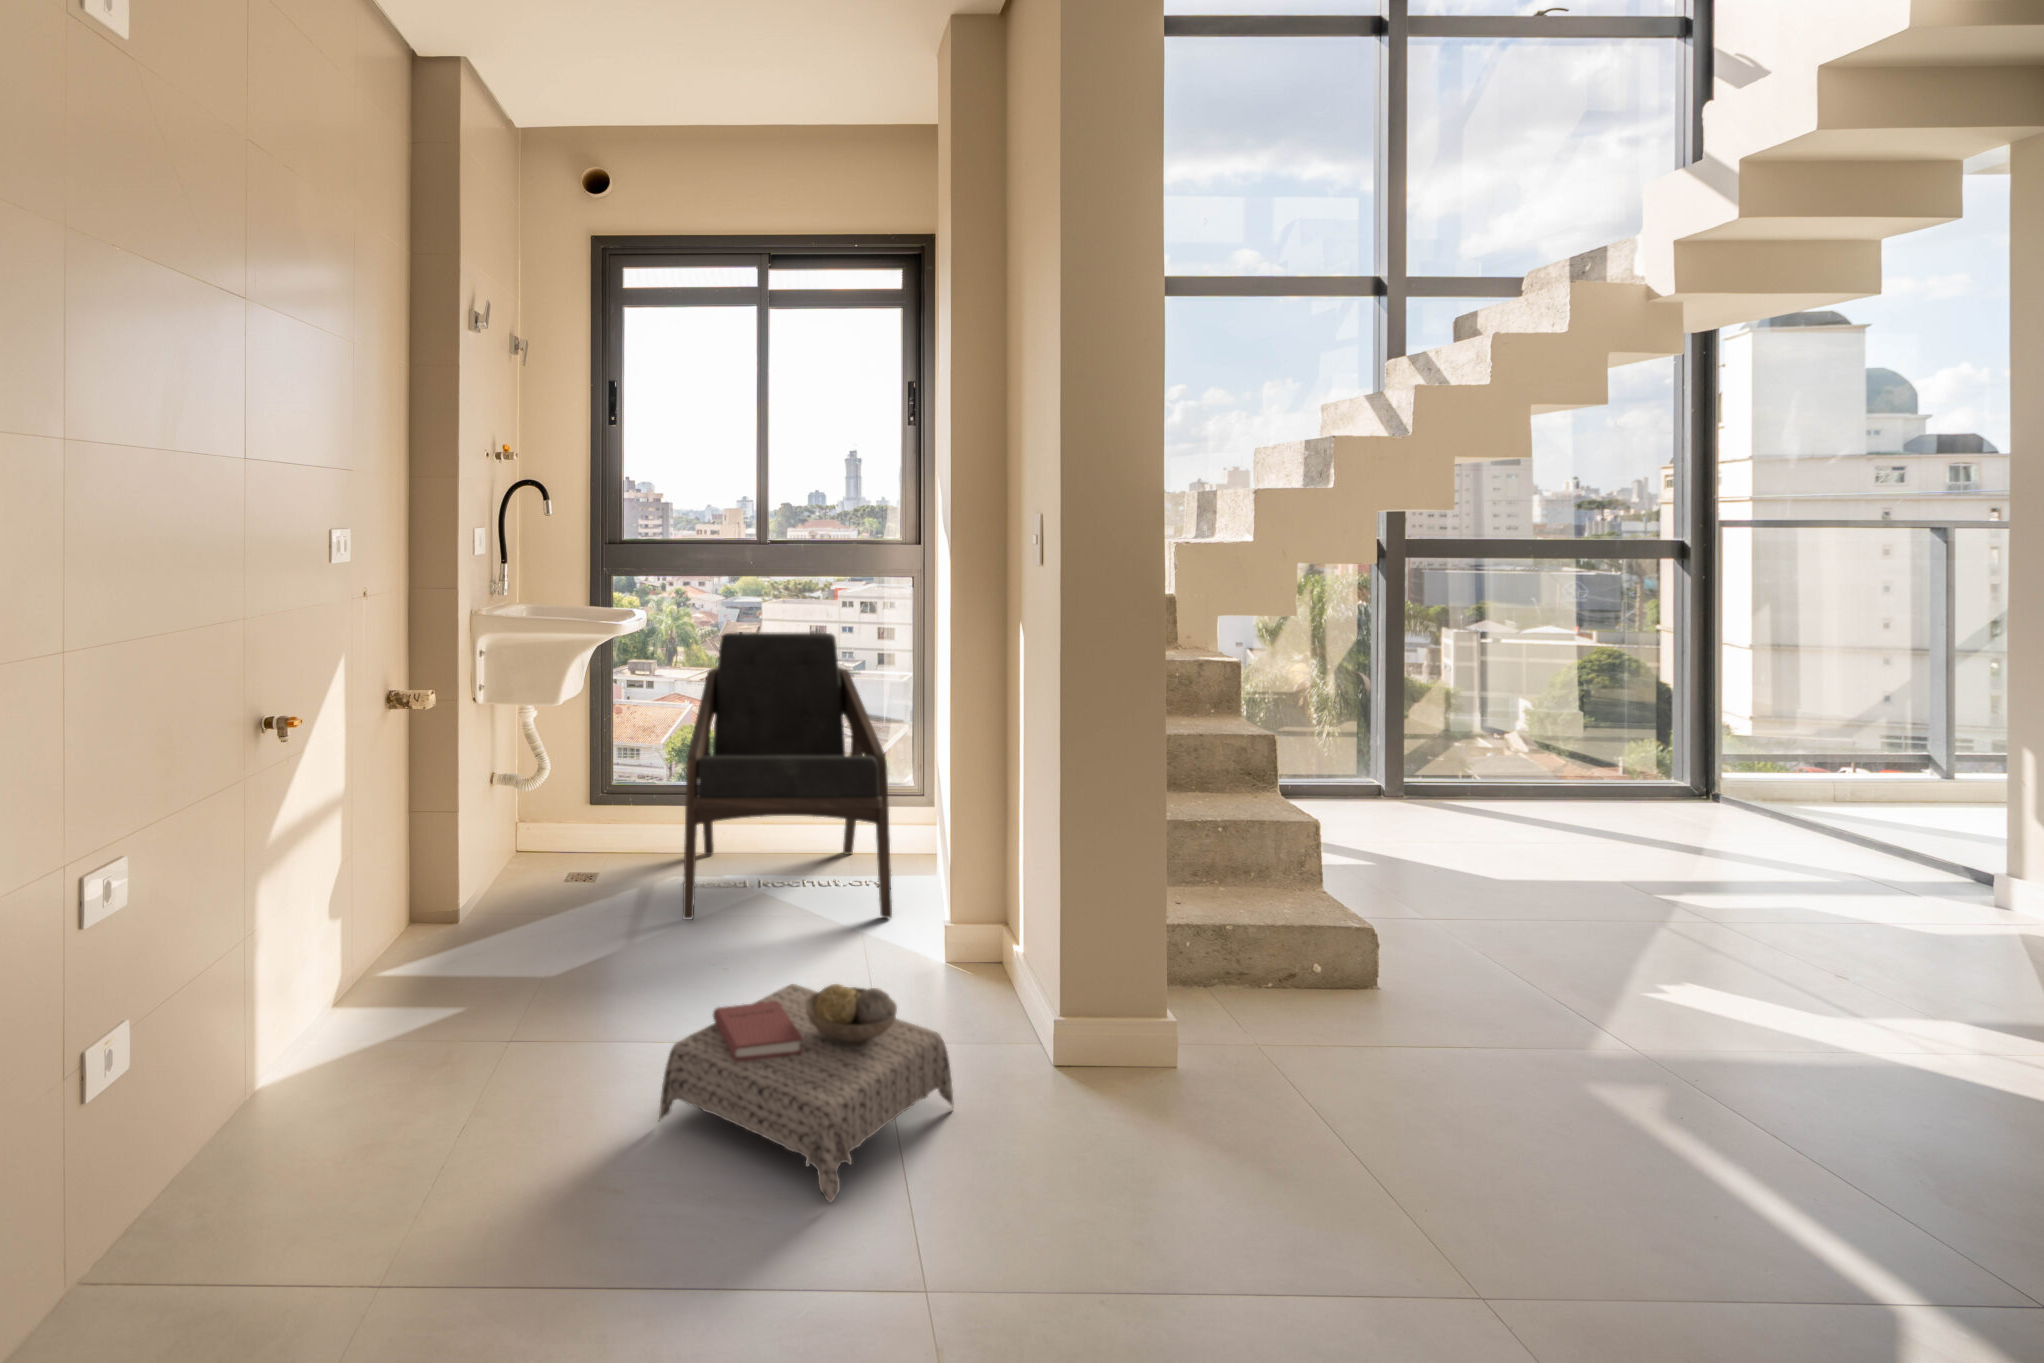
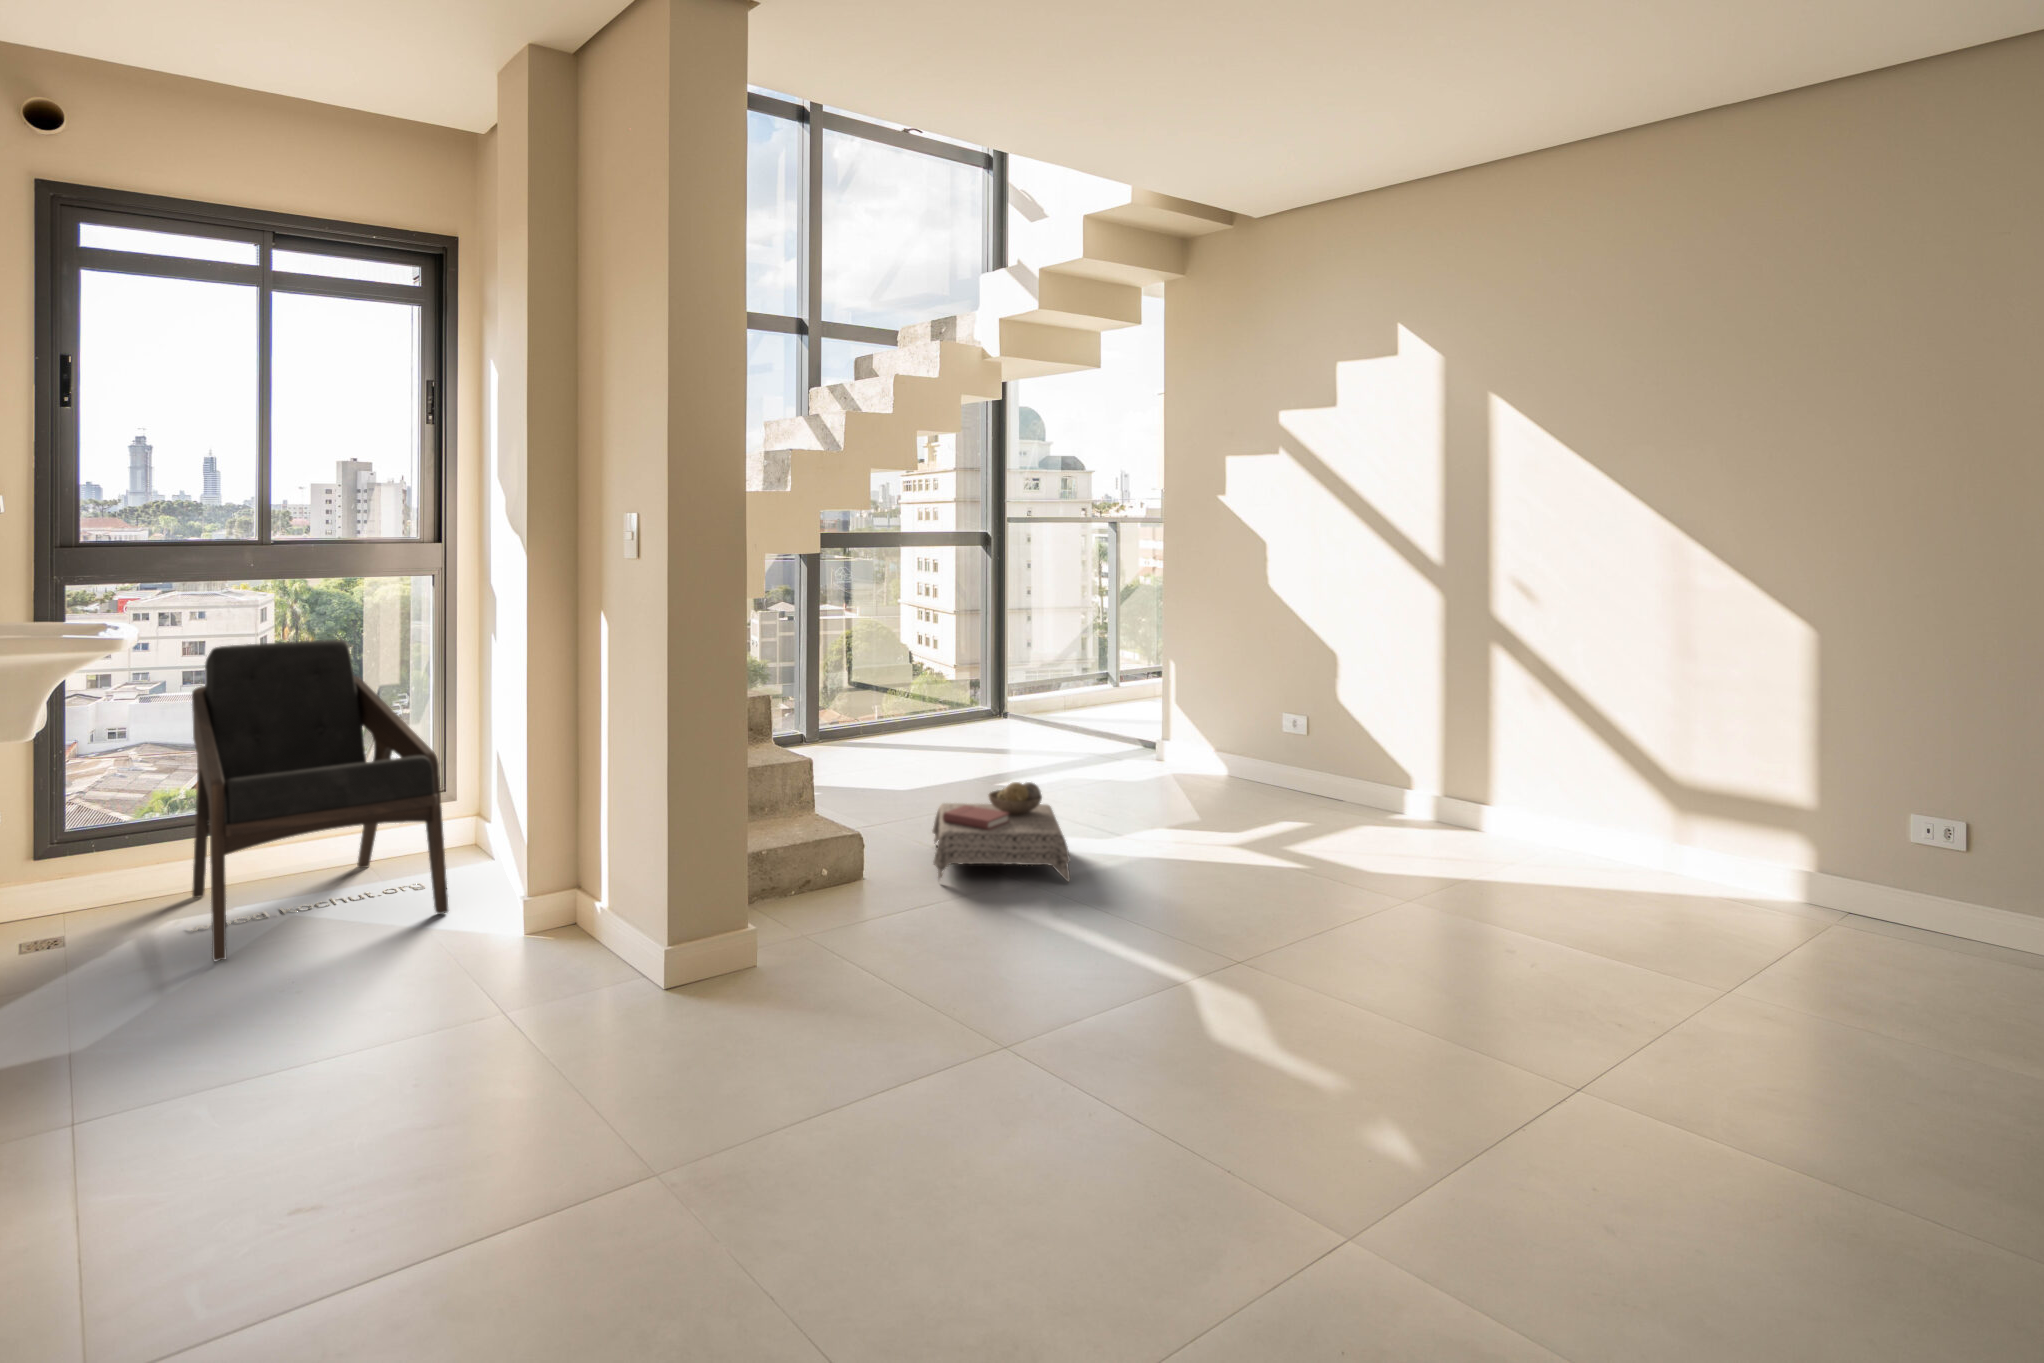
ottoman: present [659,984,953,1202] -> present [932,782,1070,881]

